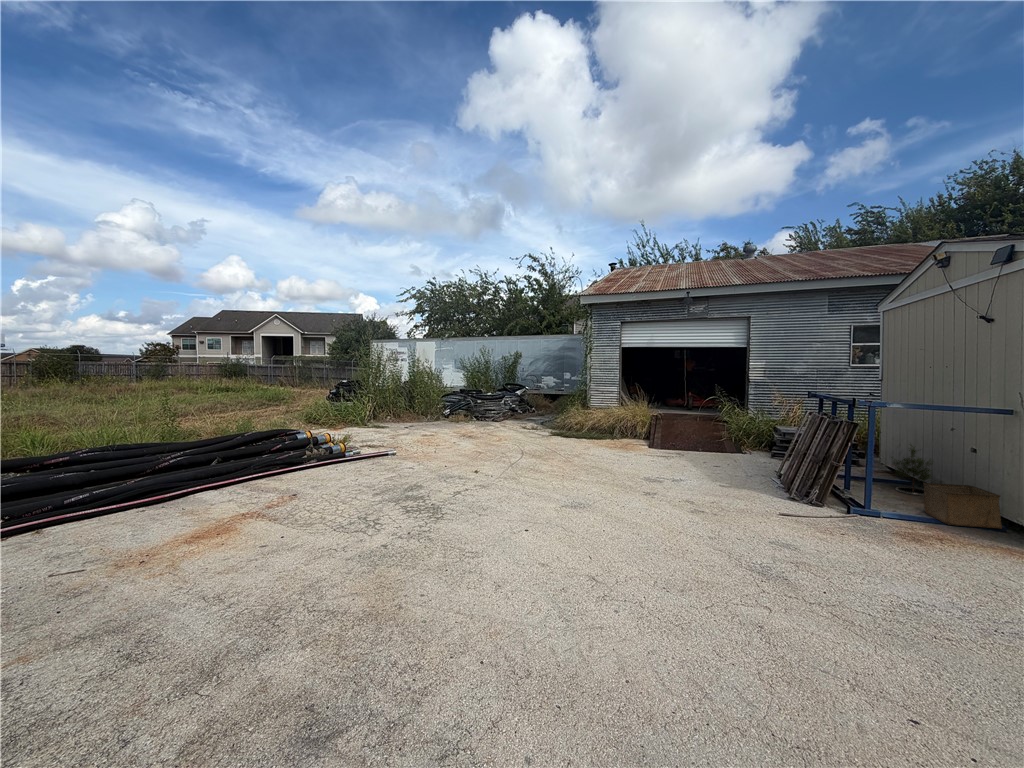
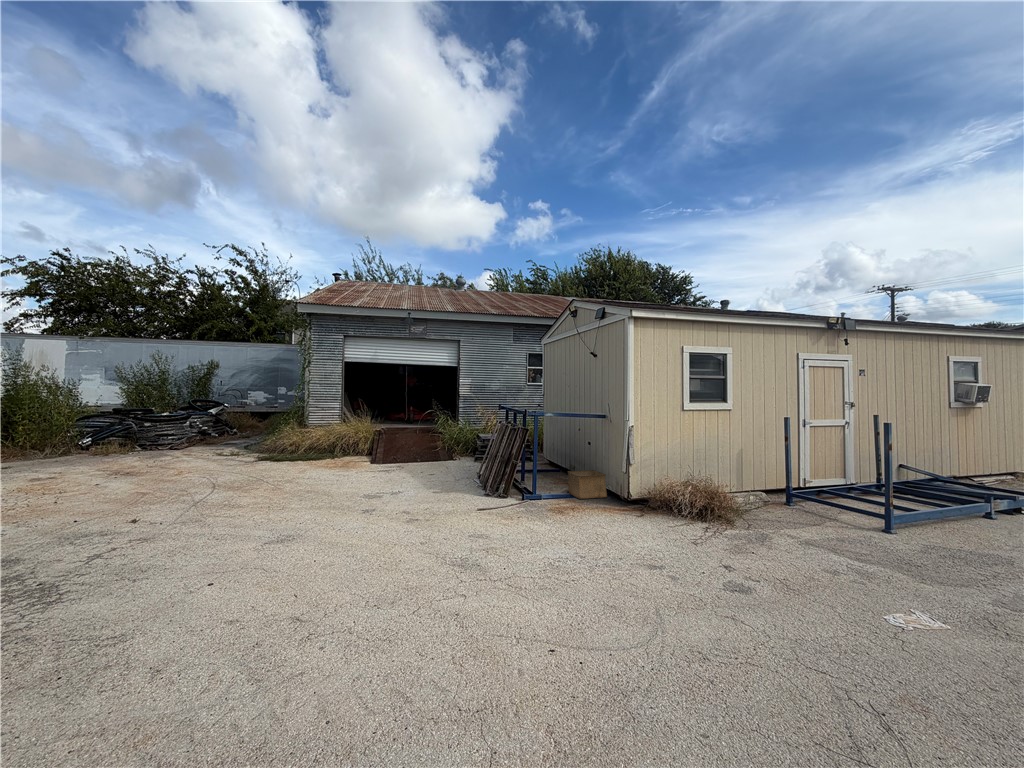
potted tree: present [891,445,932,496] -> none [552,442,577,482]

